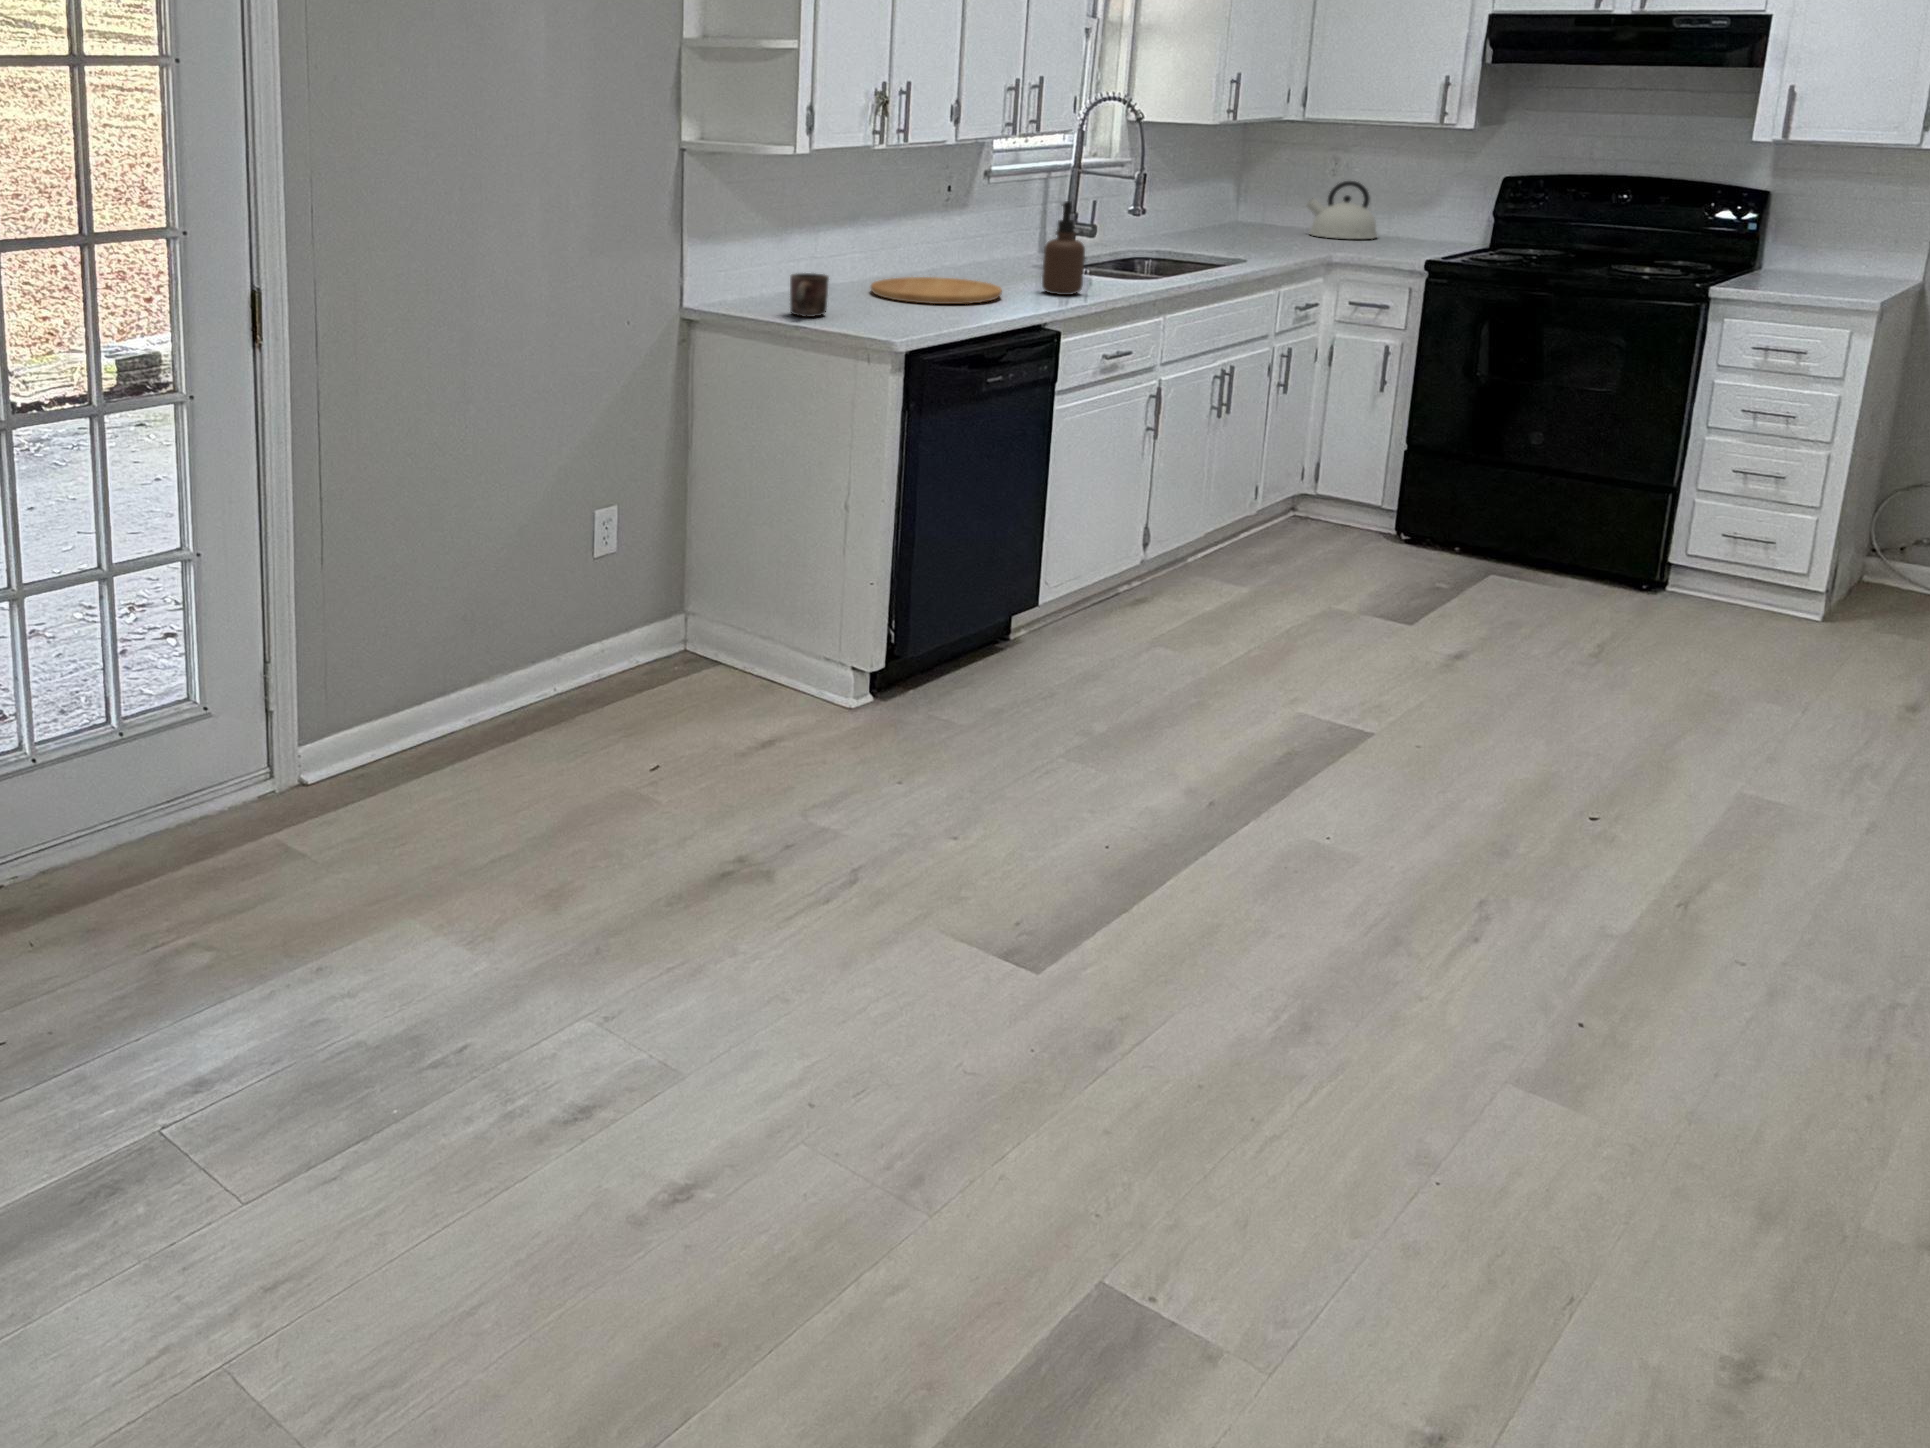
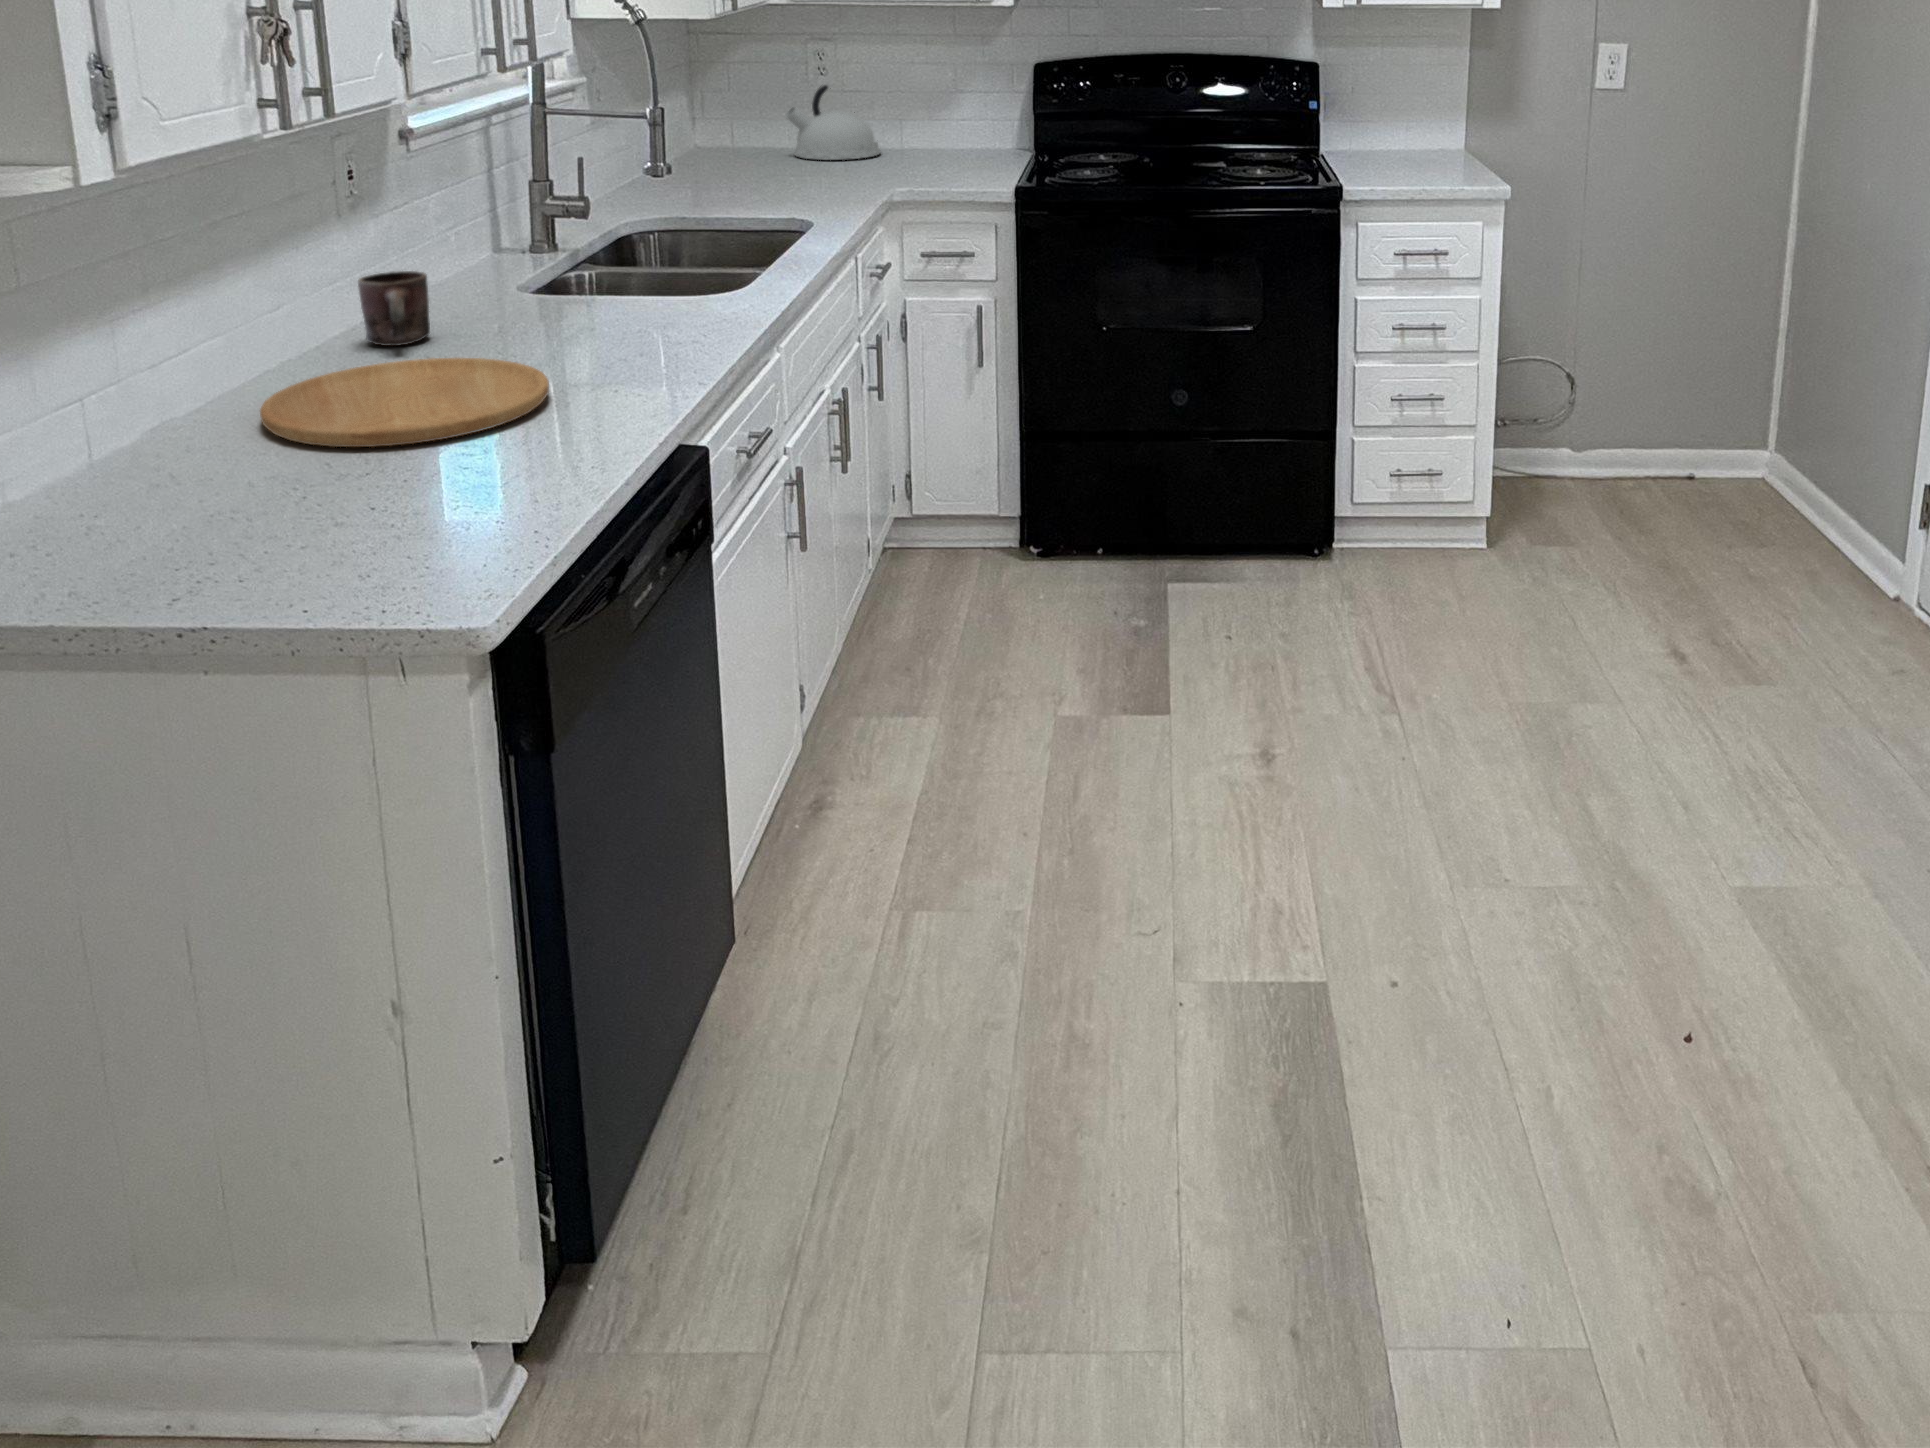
soap dispenser: present [1042,201,1085,295] -> none [589,185,669,357]
mug: present [790,273,829,317] -> present [358,271,430,346]

